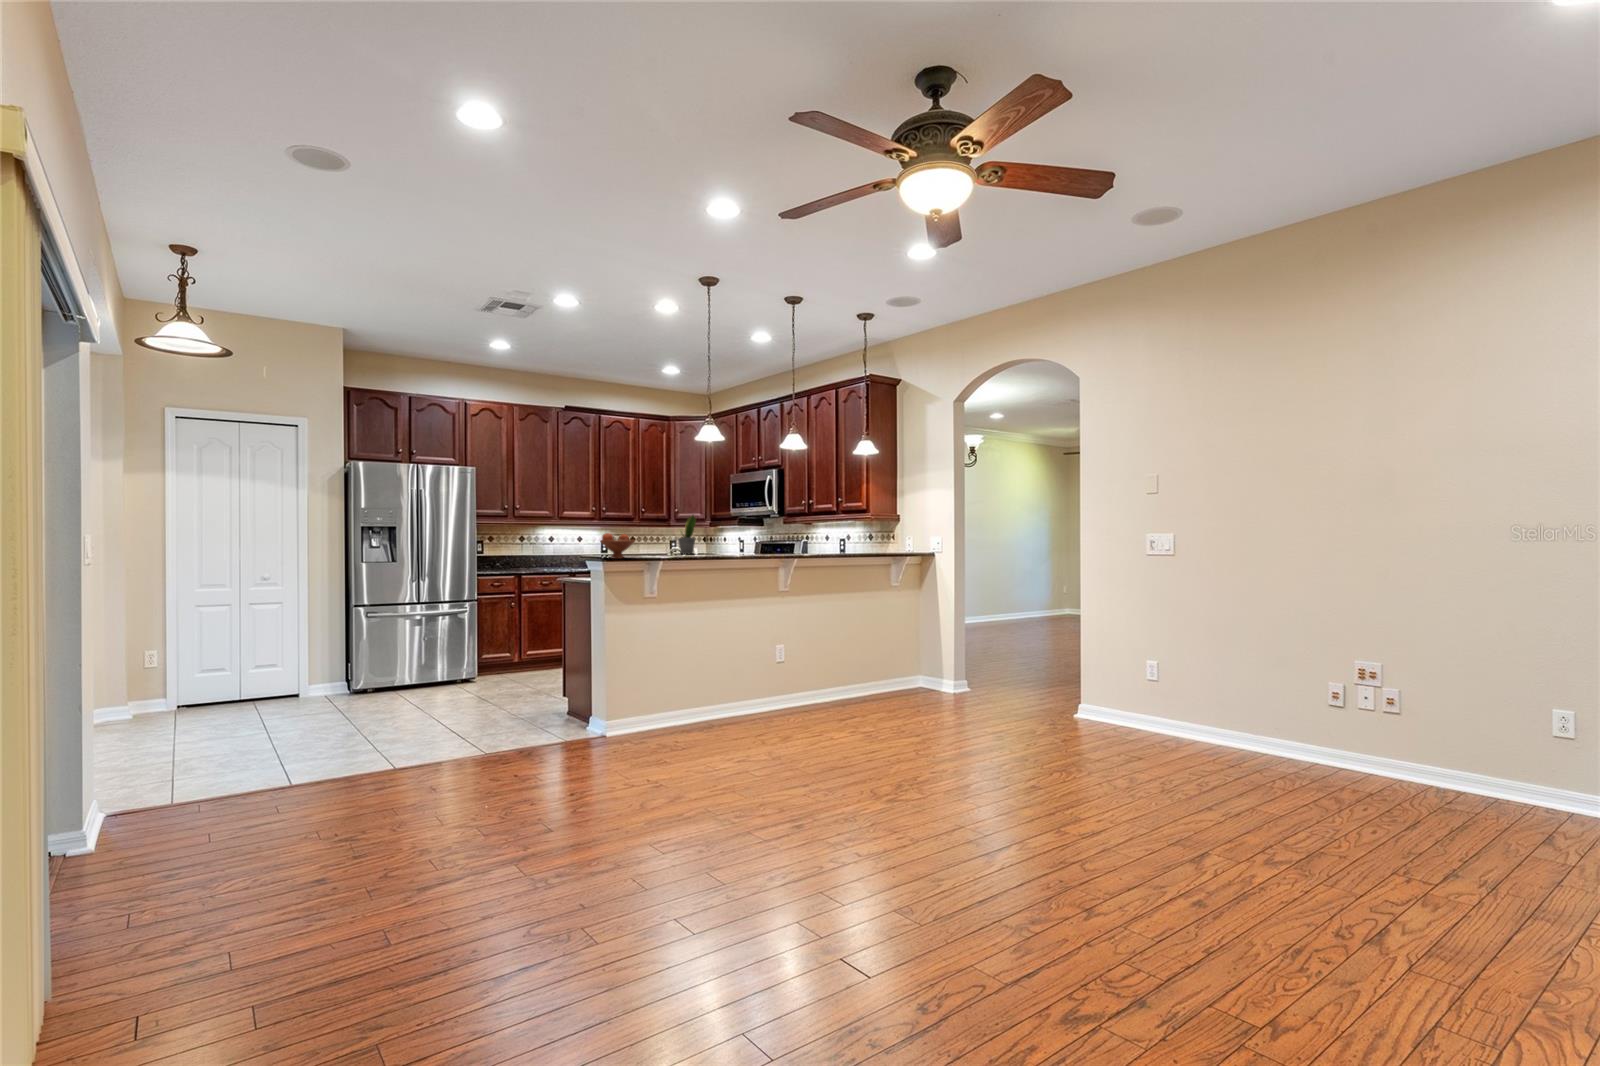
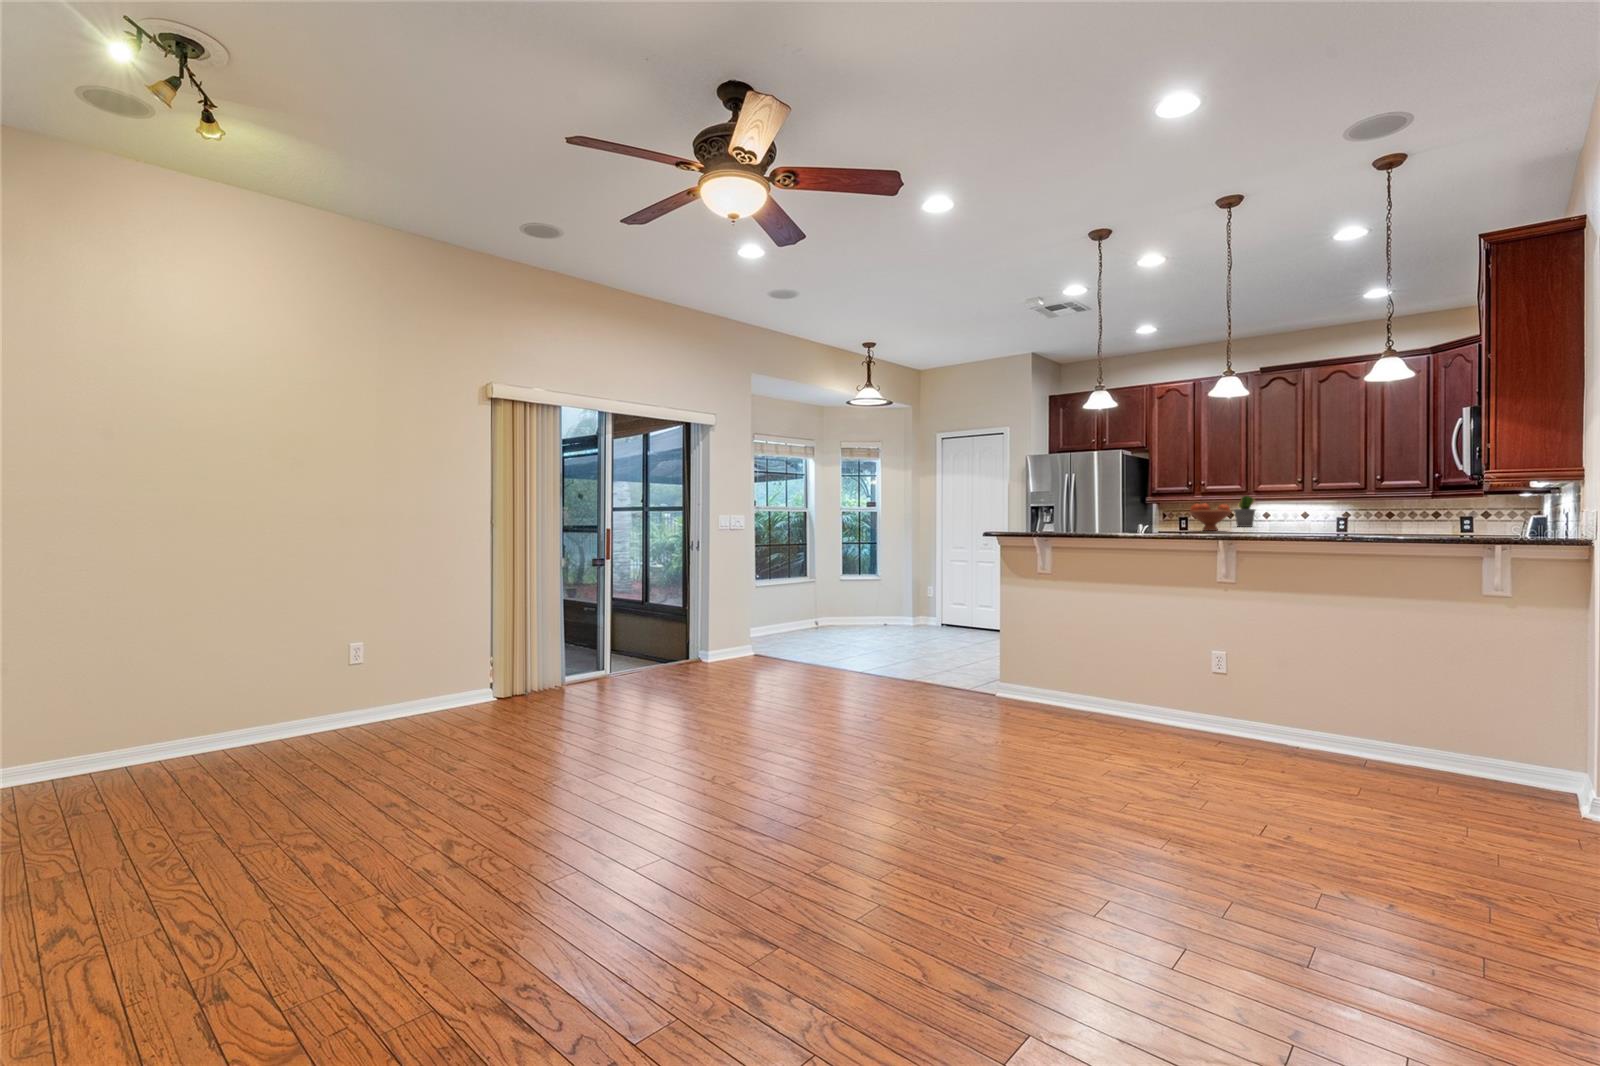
potted plant: present [678,515,696,554] -> present [1234,496,1255,527]

